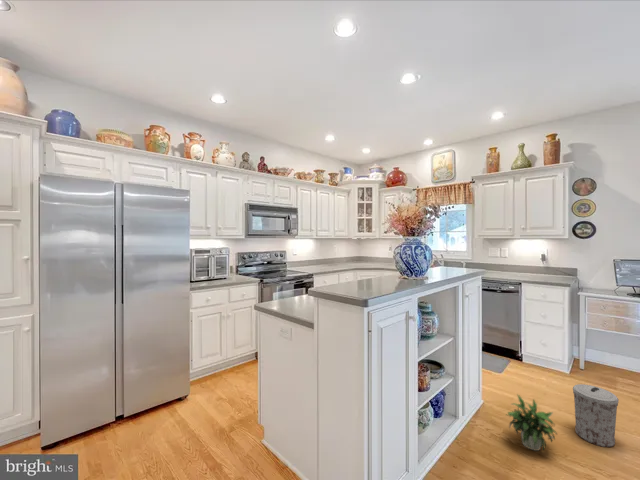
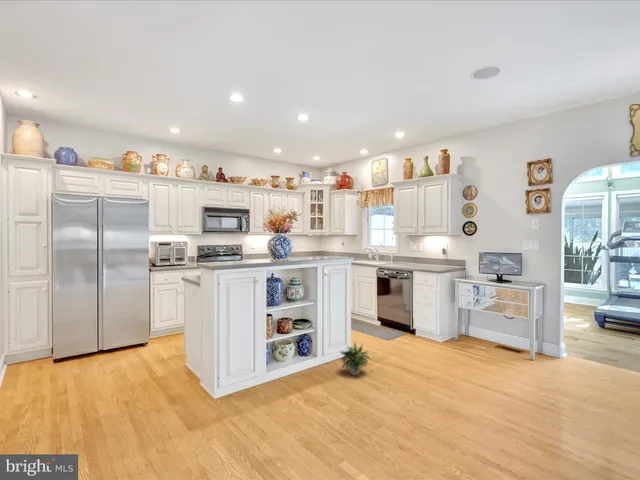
trash can: present [573,384,619,447] -> none [392,338,416,376]

